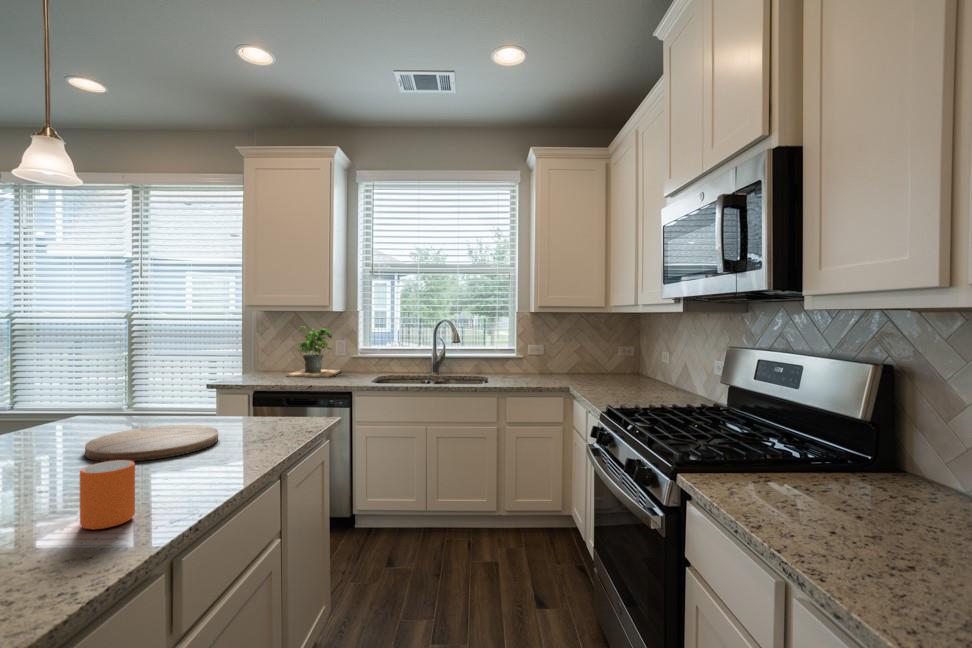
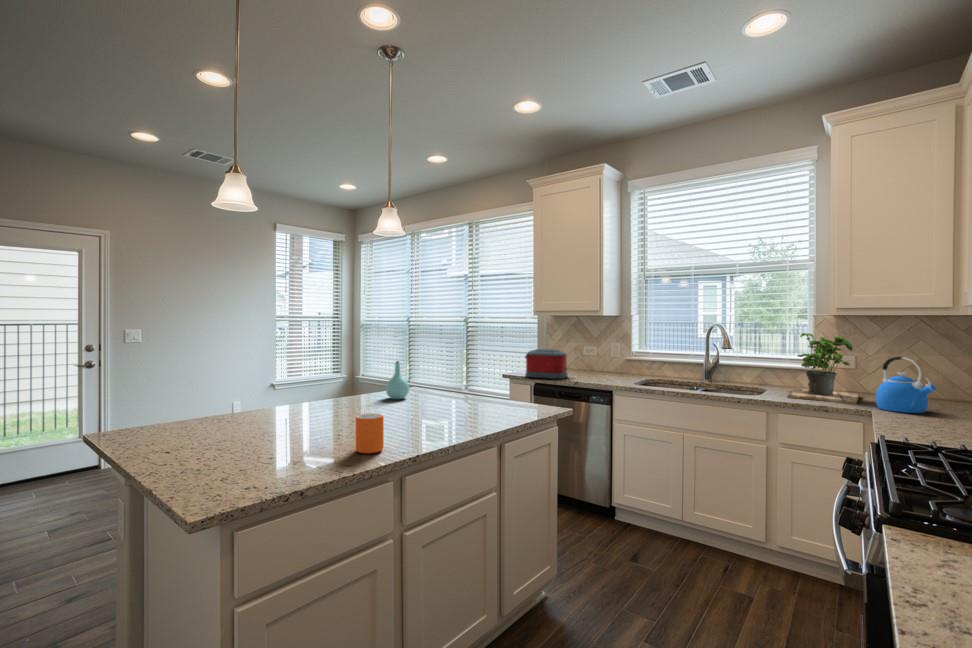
potted plant: present [286,326,342,377] -> present [787,333,859,404]
kettle: none [570,344,607,387] -> present [876,356,936,413]
toaster: none [238,350,294,384] -> present [525,349,567,379]
bottle: none [43,376,90,435] -> present [386,361,409,399]
cutting board: present [85,425,218,462] -> none [393,400,470,421]

